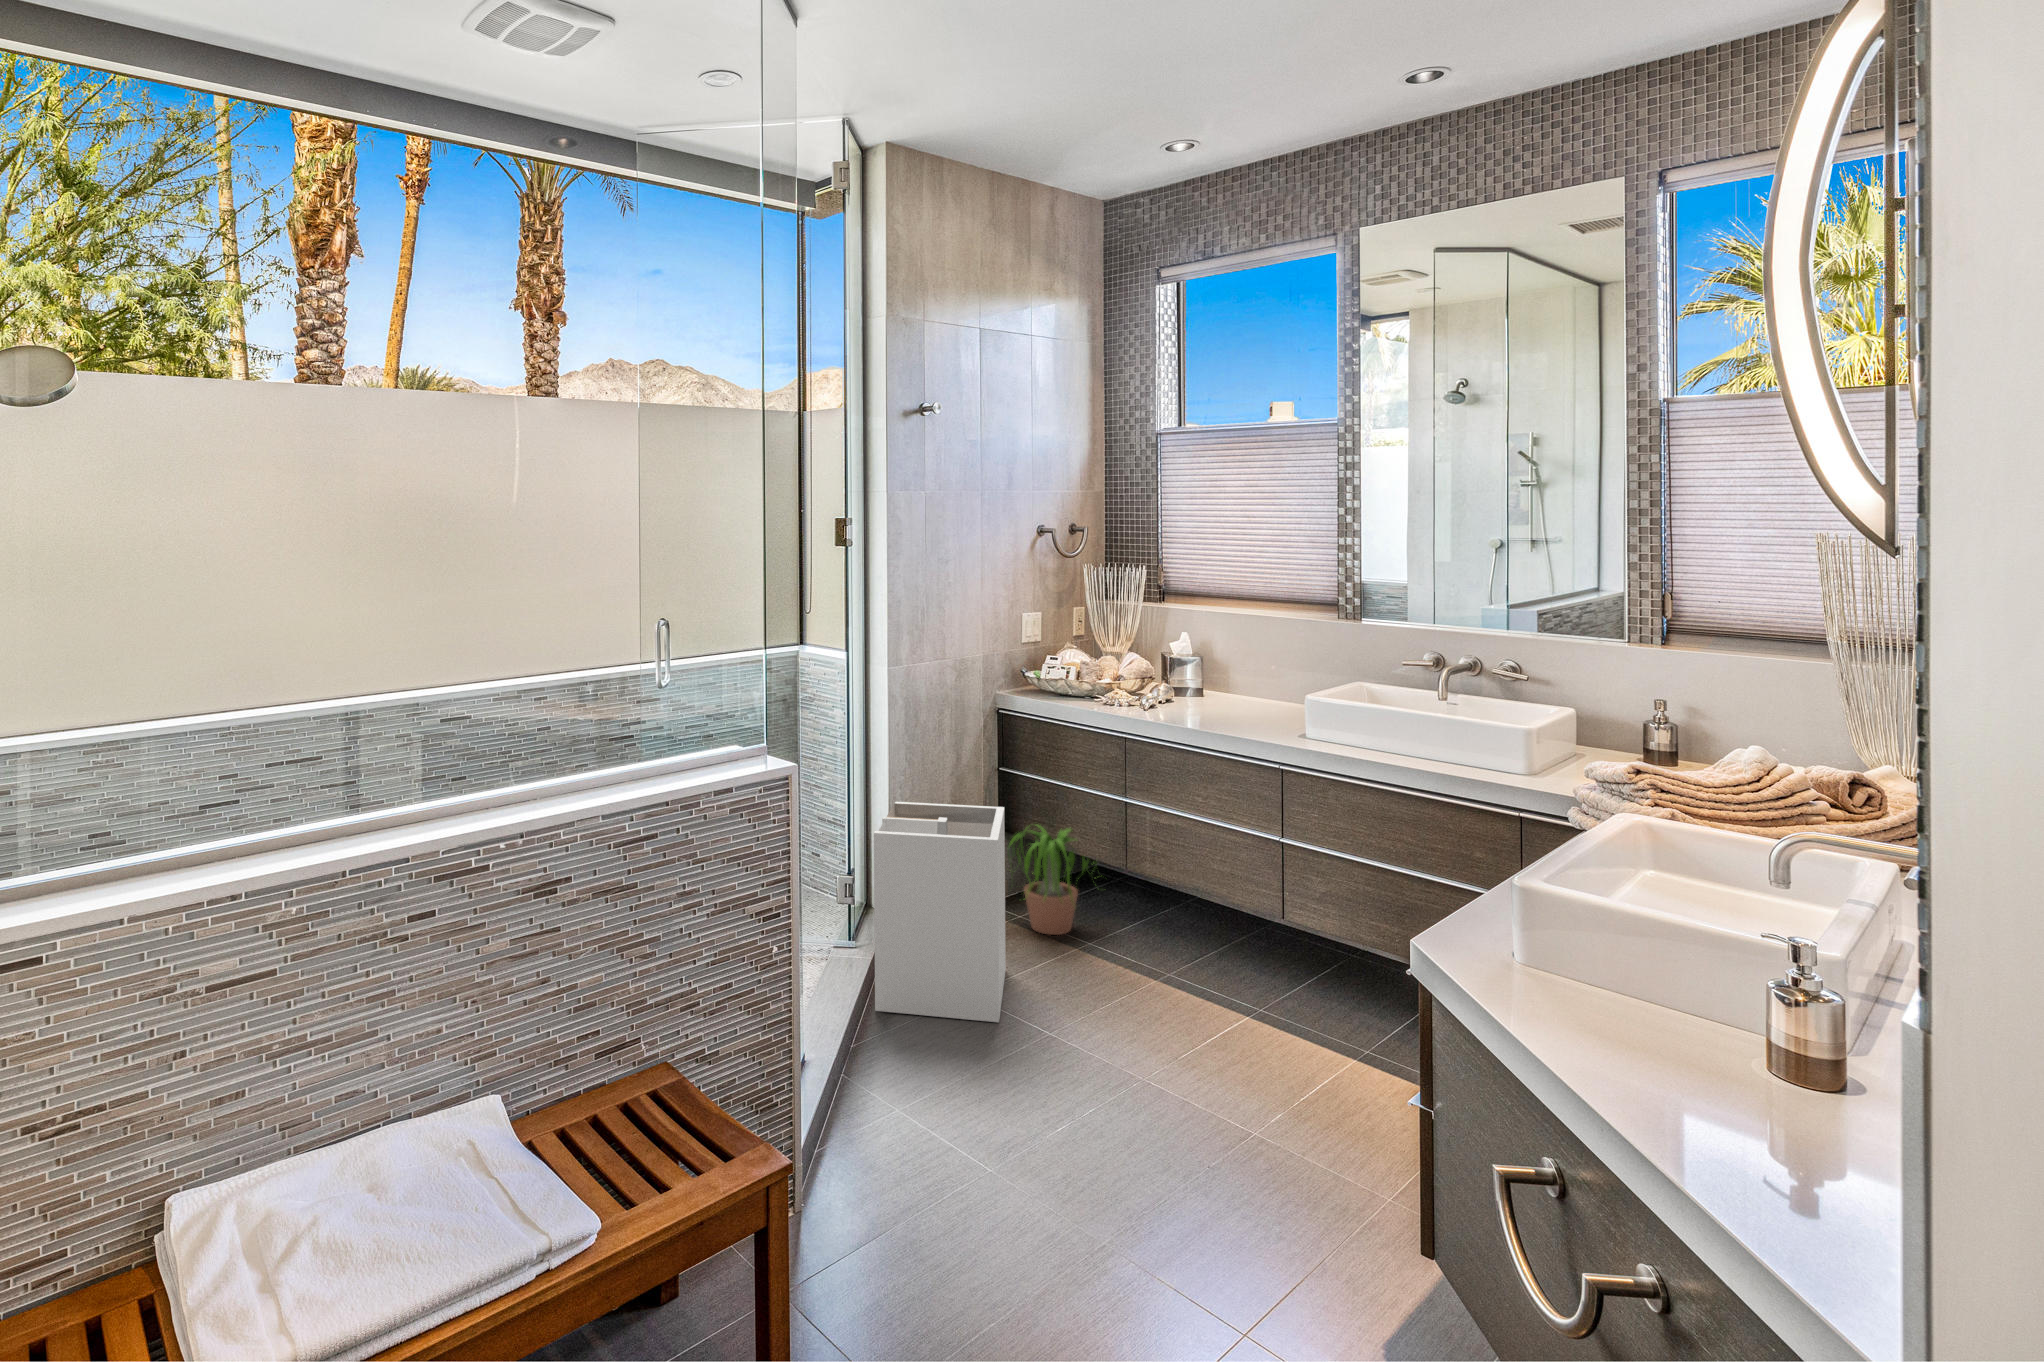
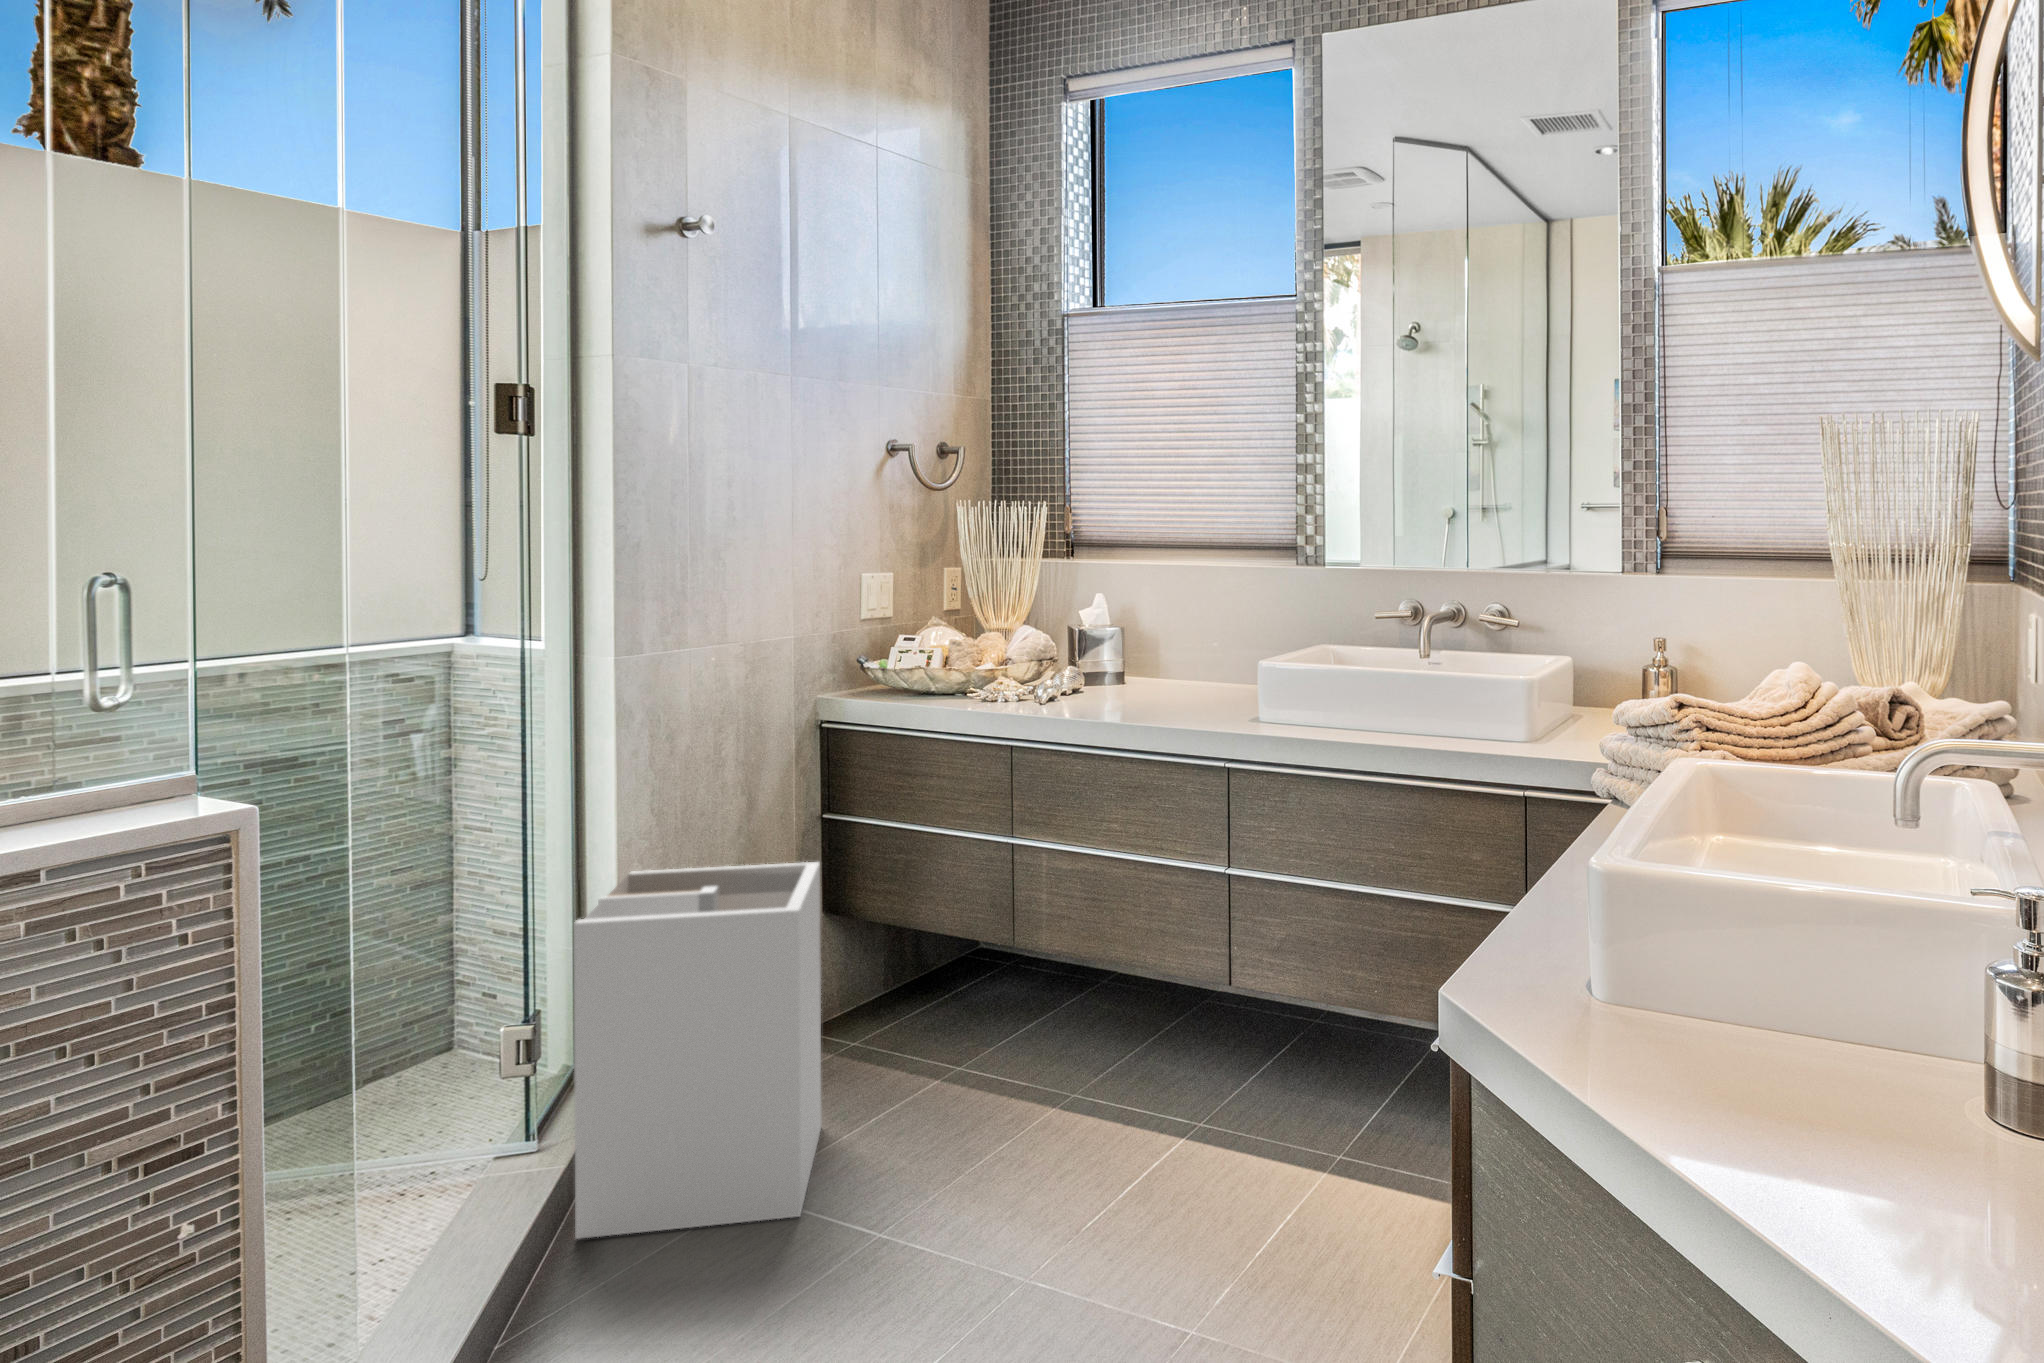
potted plant: present [1010,825,1097,935] -> none [817,888,991,1059]

